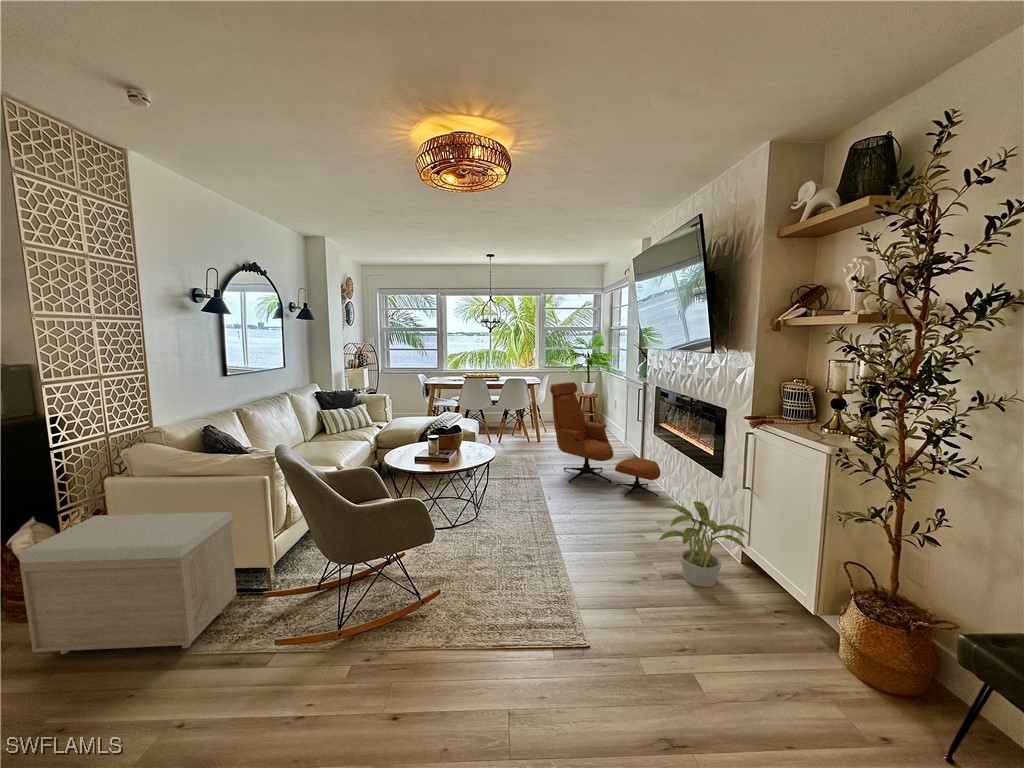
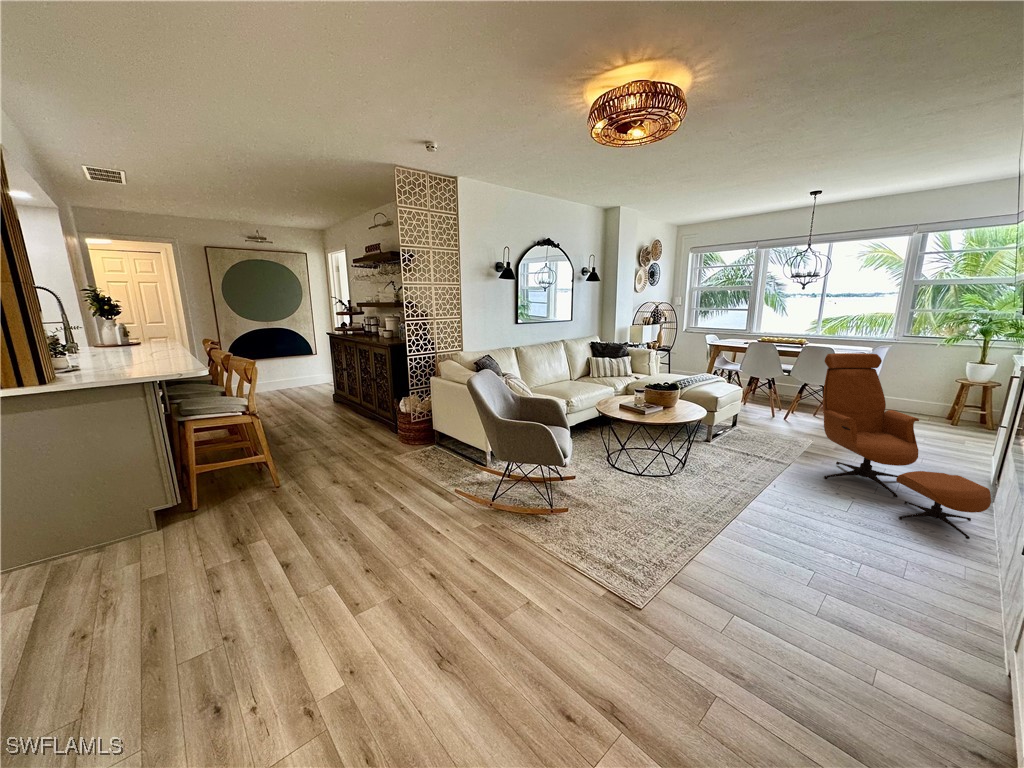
potted plant: present [659,502,750,587] -> none [821,530,1003,665]
storage bench: present [19,512,237,654] -> none [384,396,468,478]

